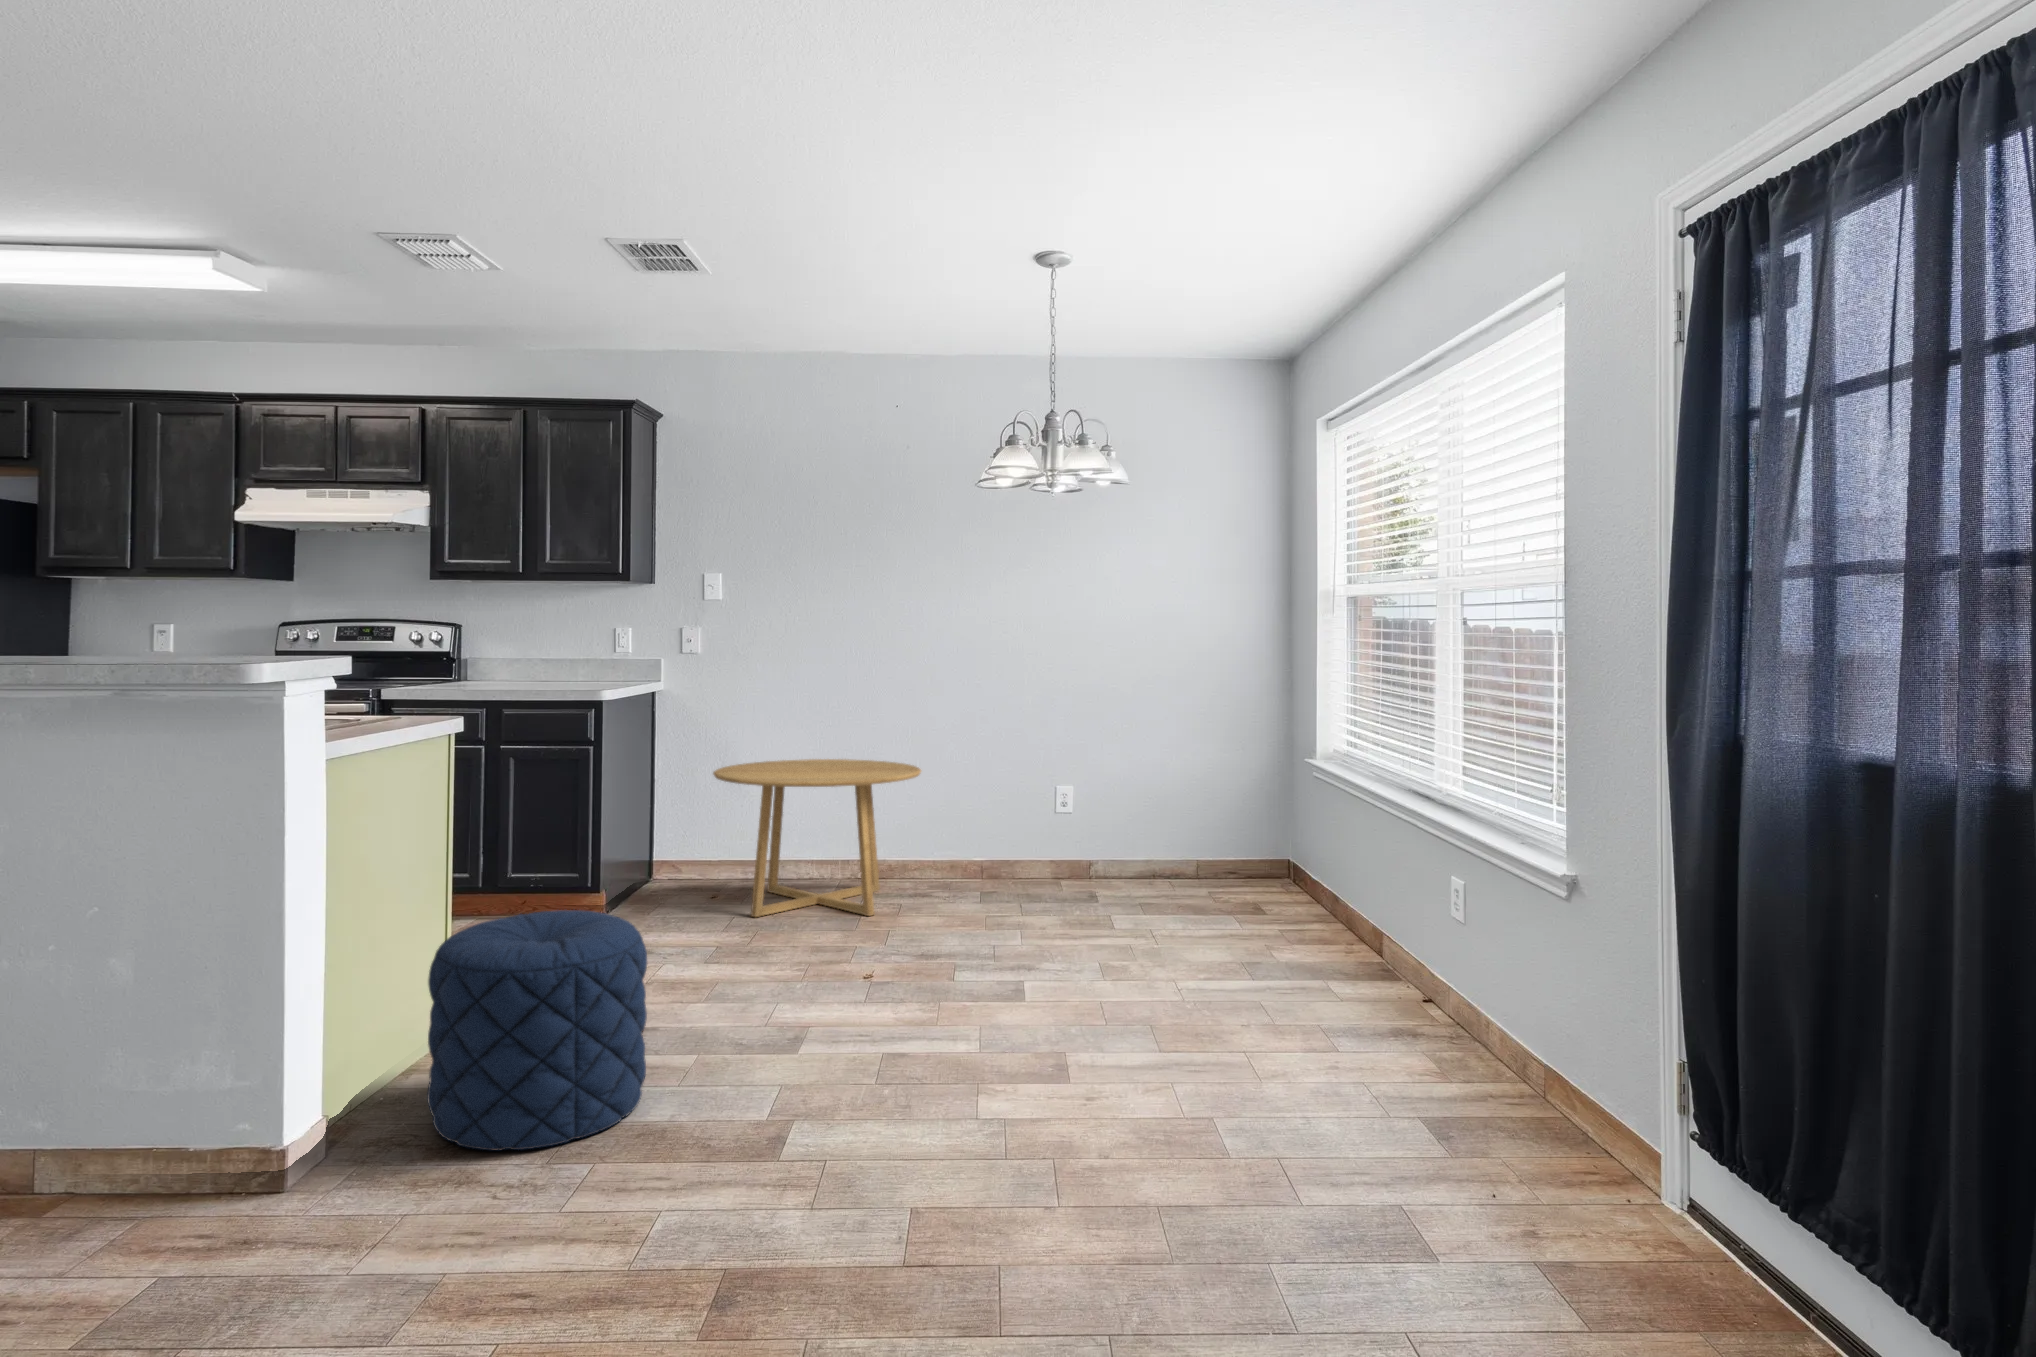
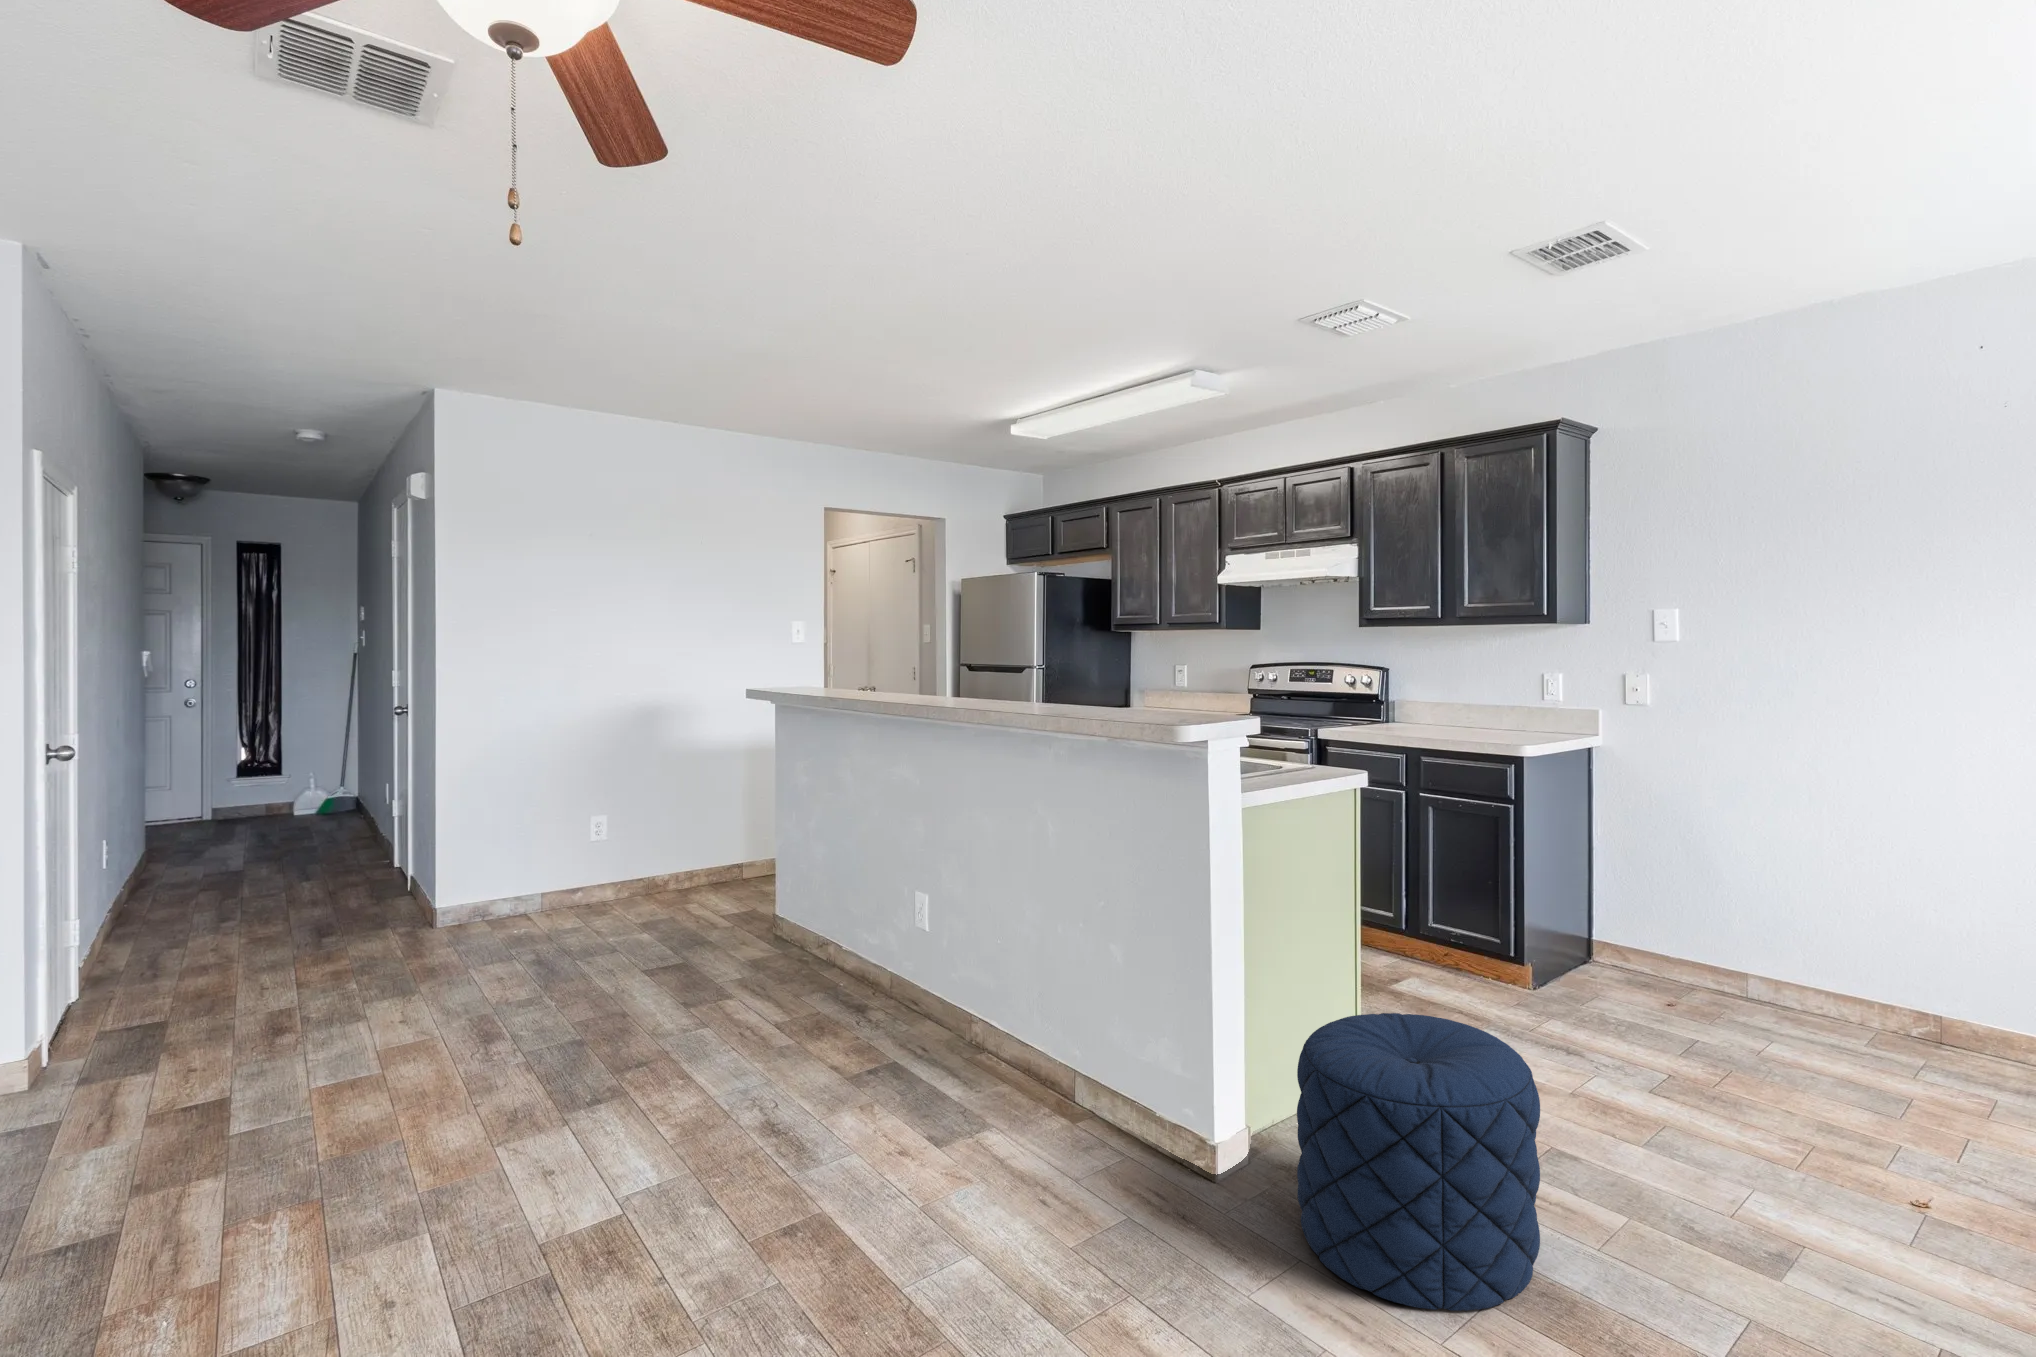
round table: present [713,759,921,917] -> none [1663,830,2005,1065]

